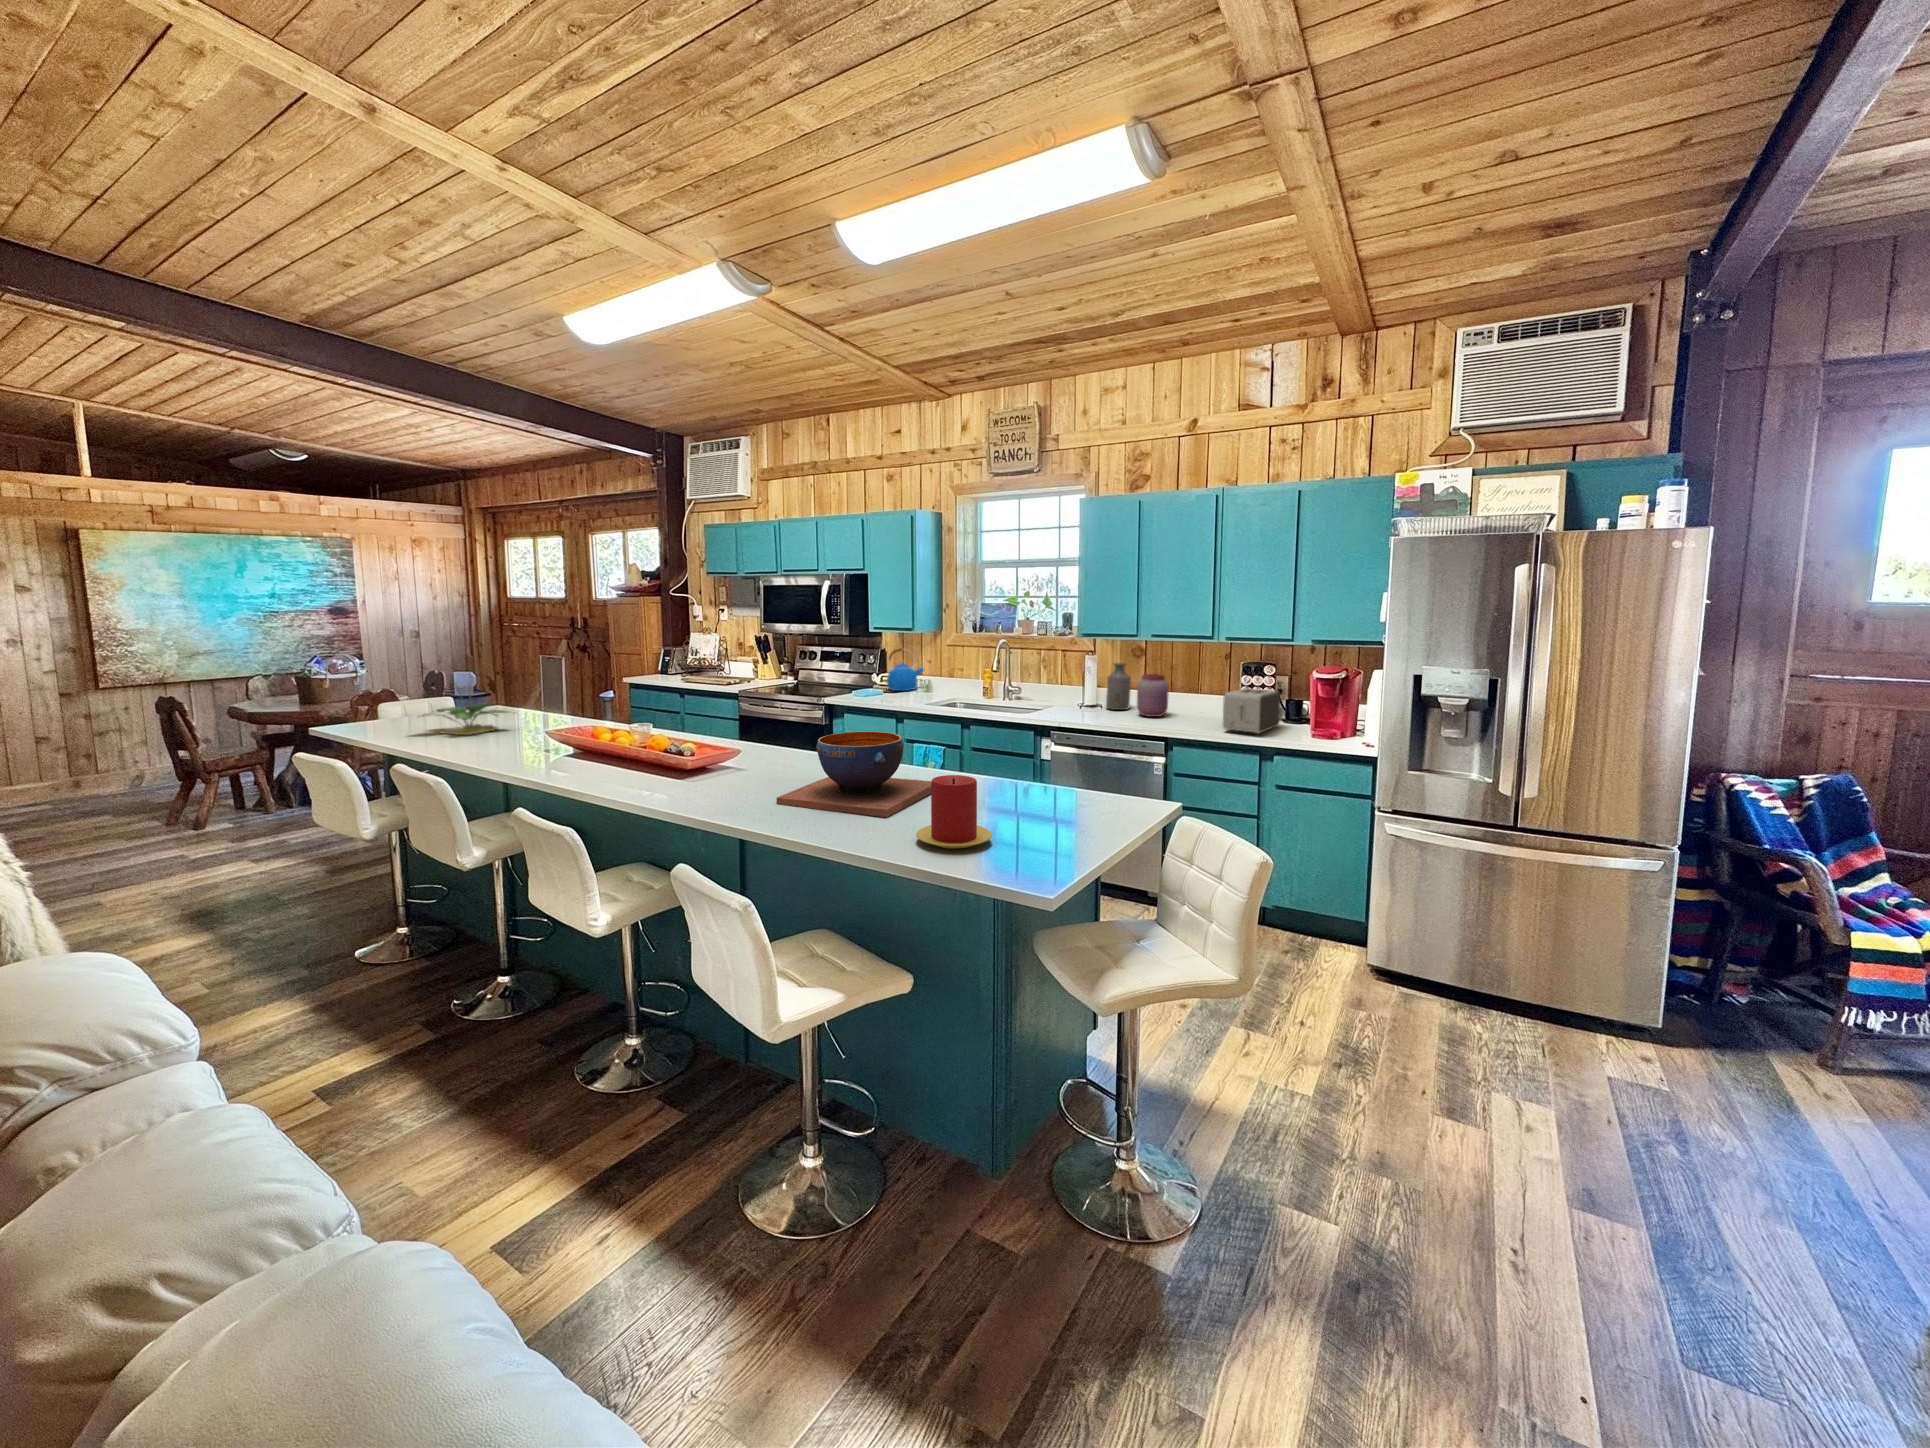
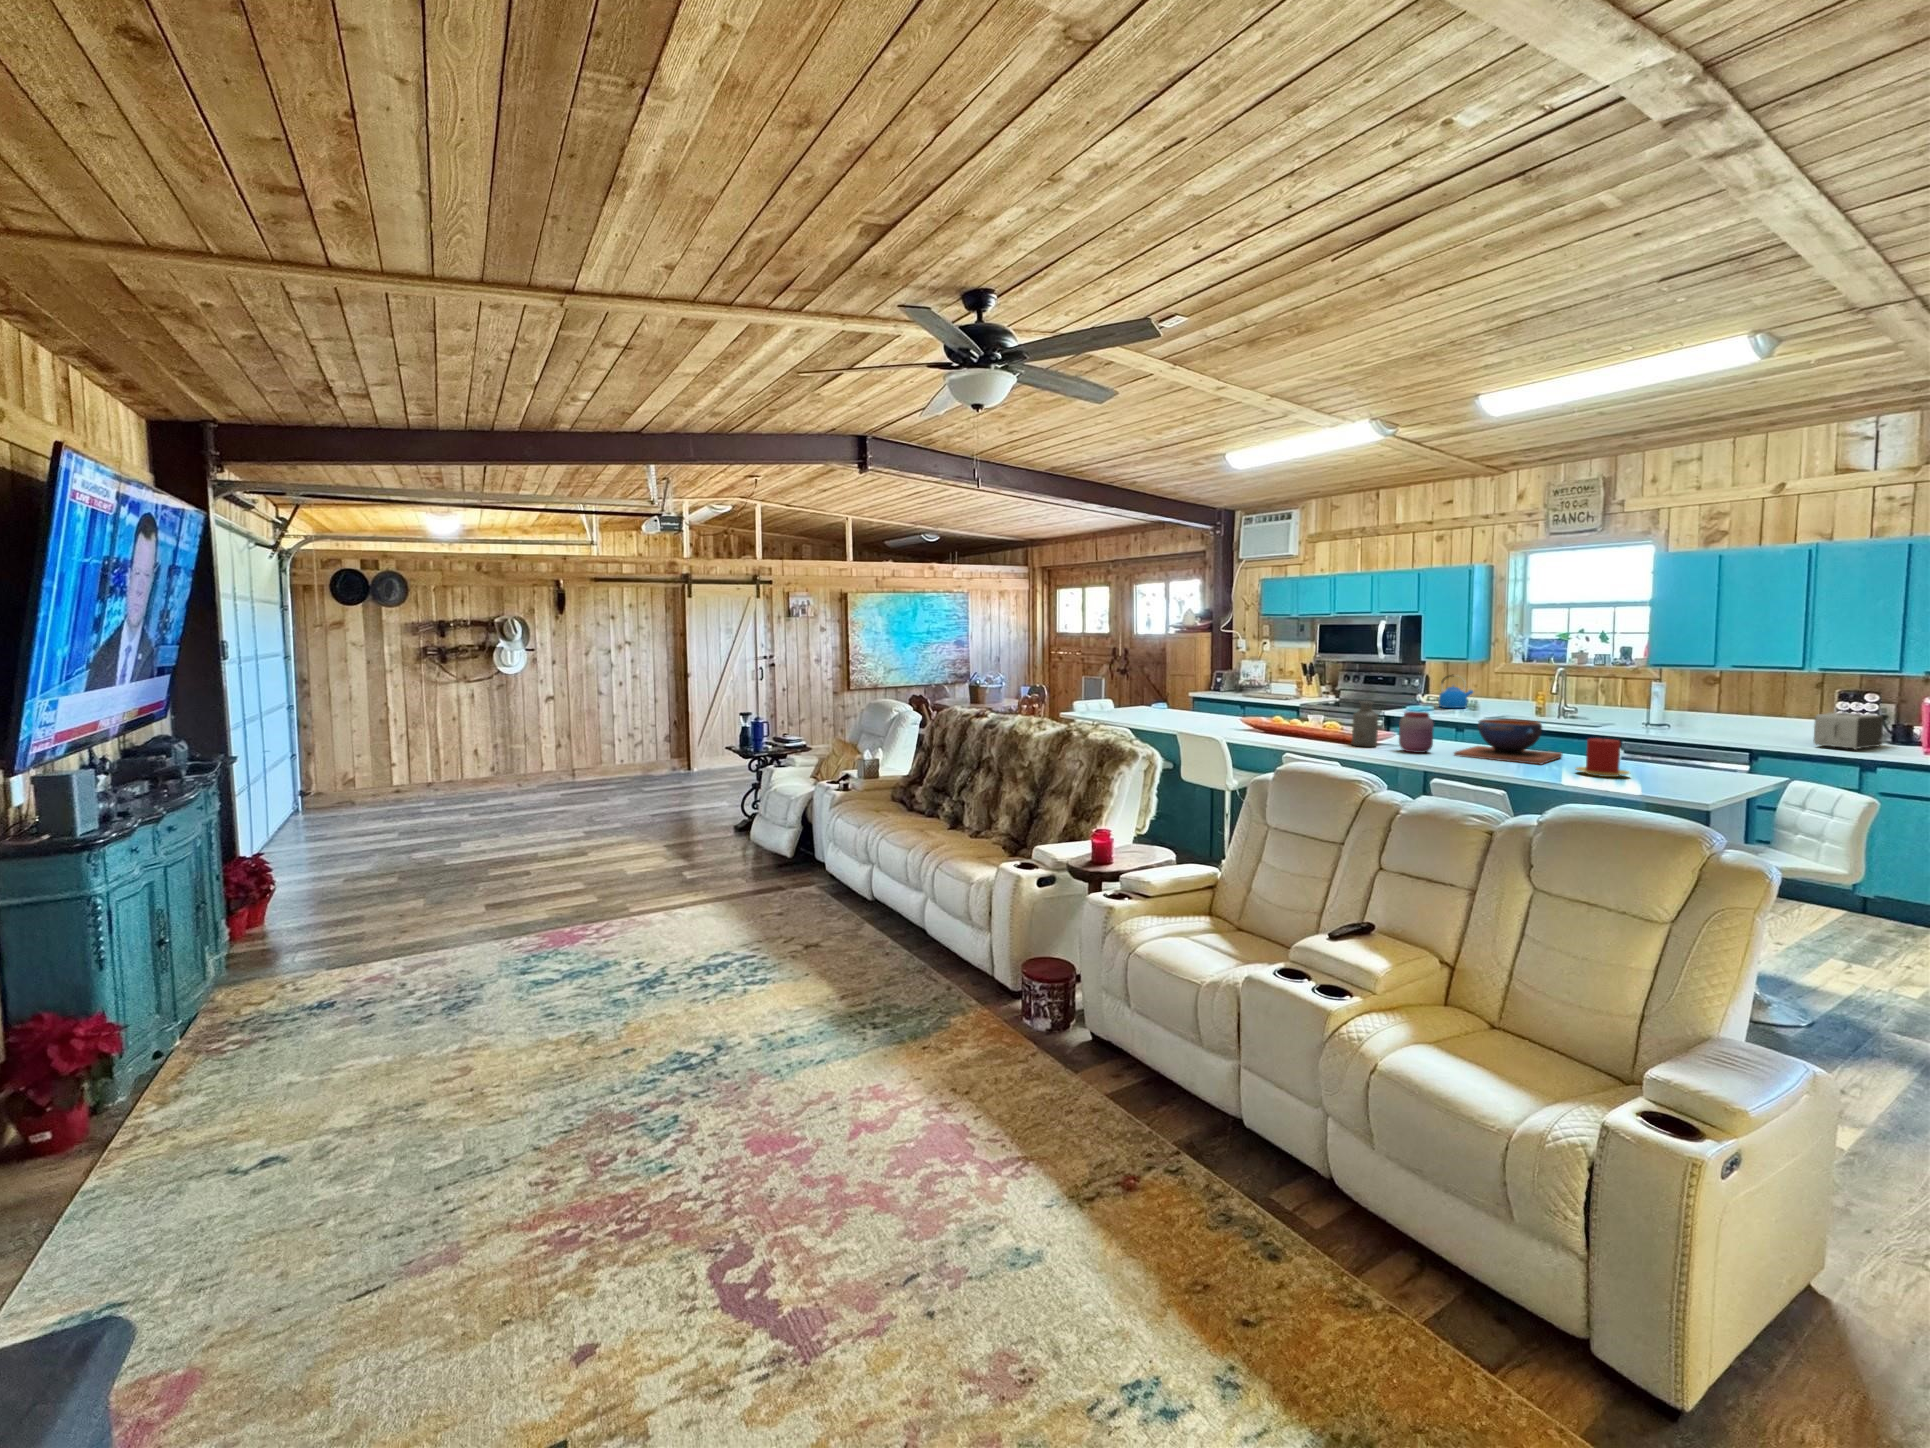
bottle: present [1106,663,1131,710] -> present [1352,701,1378,747]
potted plant: present [421,667,515,735] -> none [1147,675,1200,718]
jar: present [1137,674,1169,717] -> present [1399,711,1434,753]

